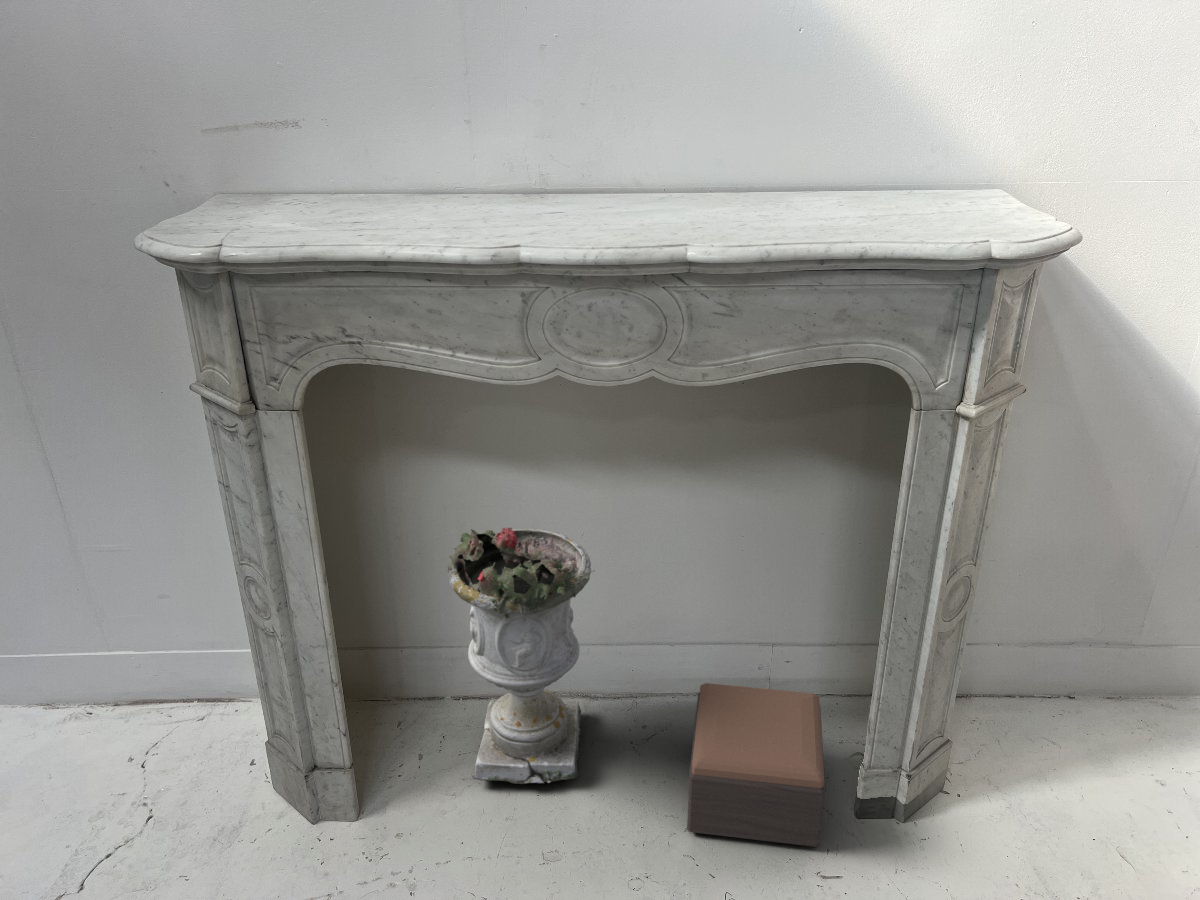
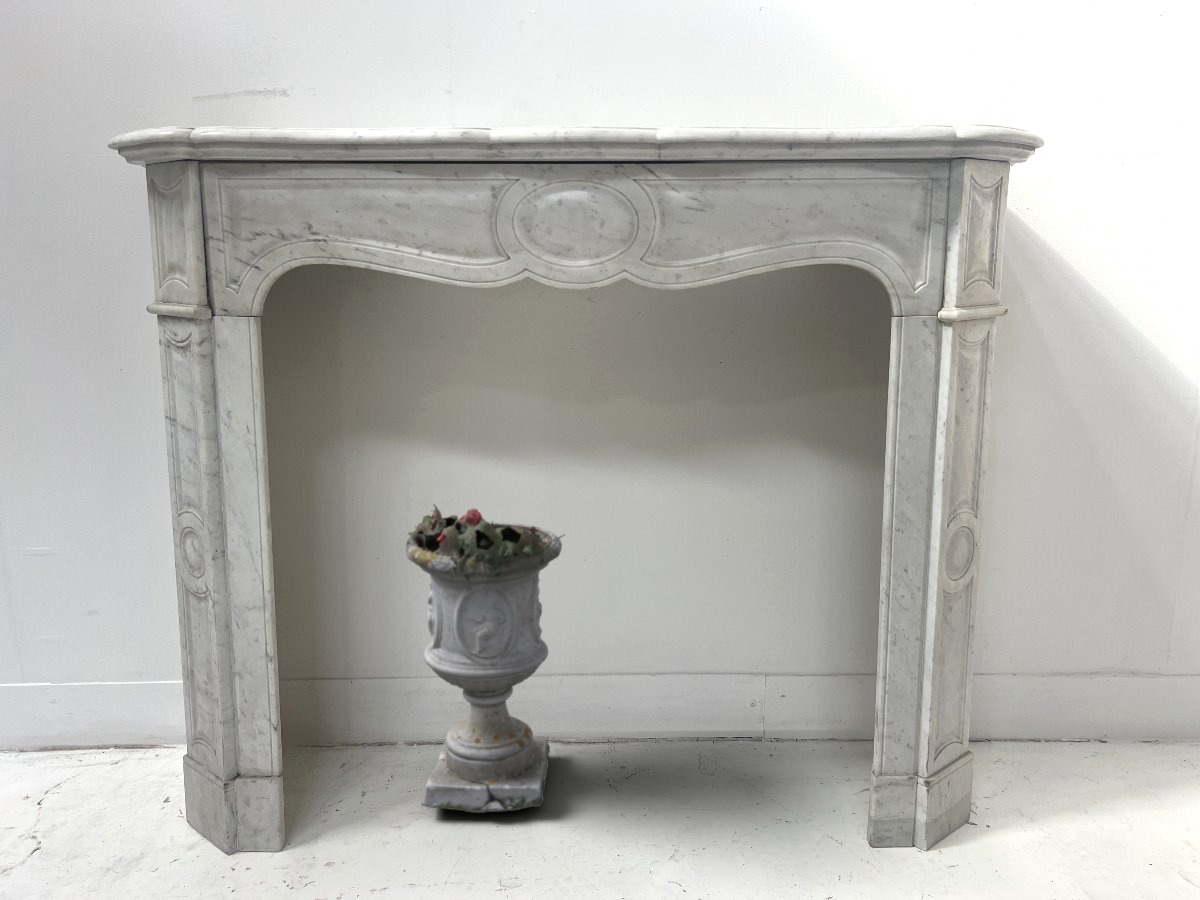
footstool: present [687,683,825,847] -> none [671,697,831,869]

